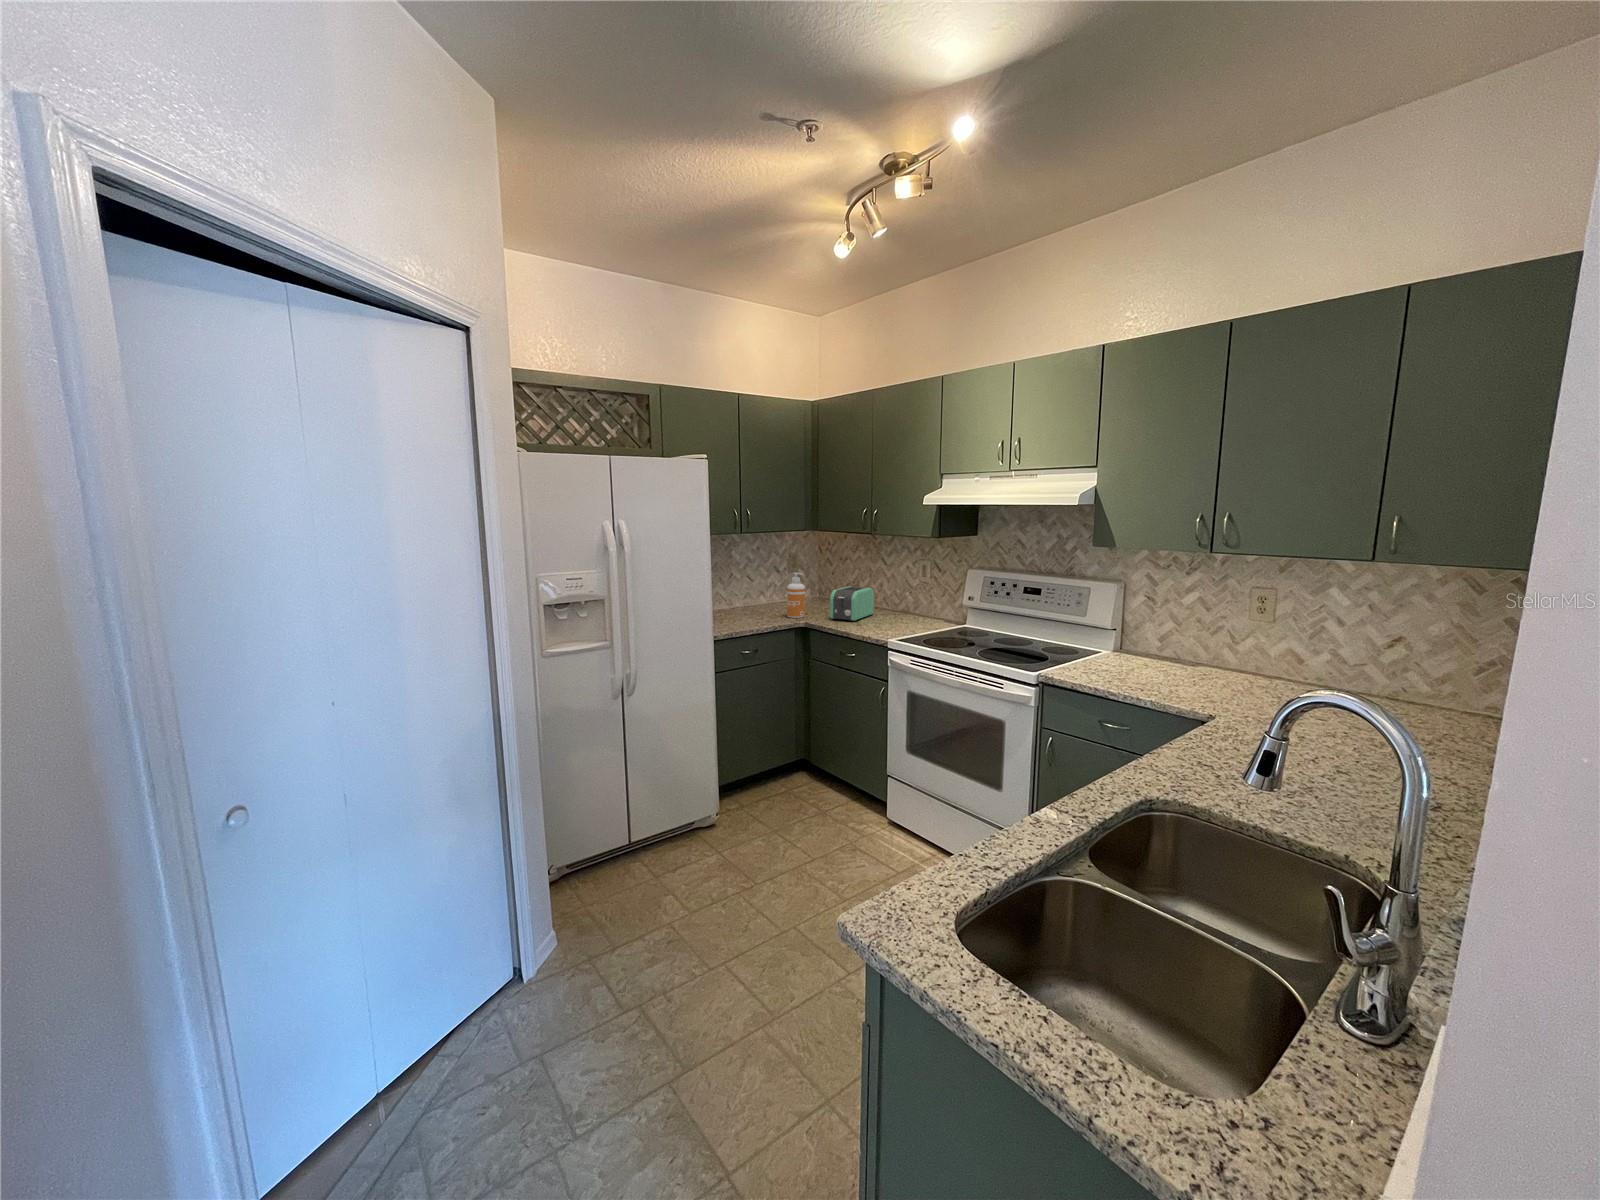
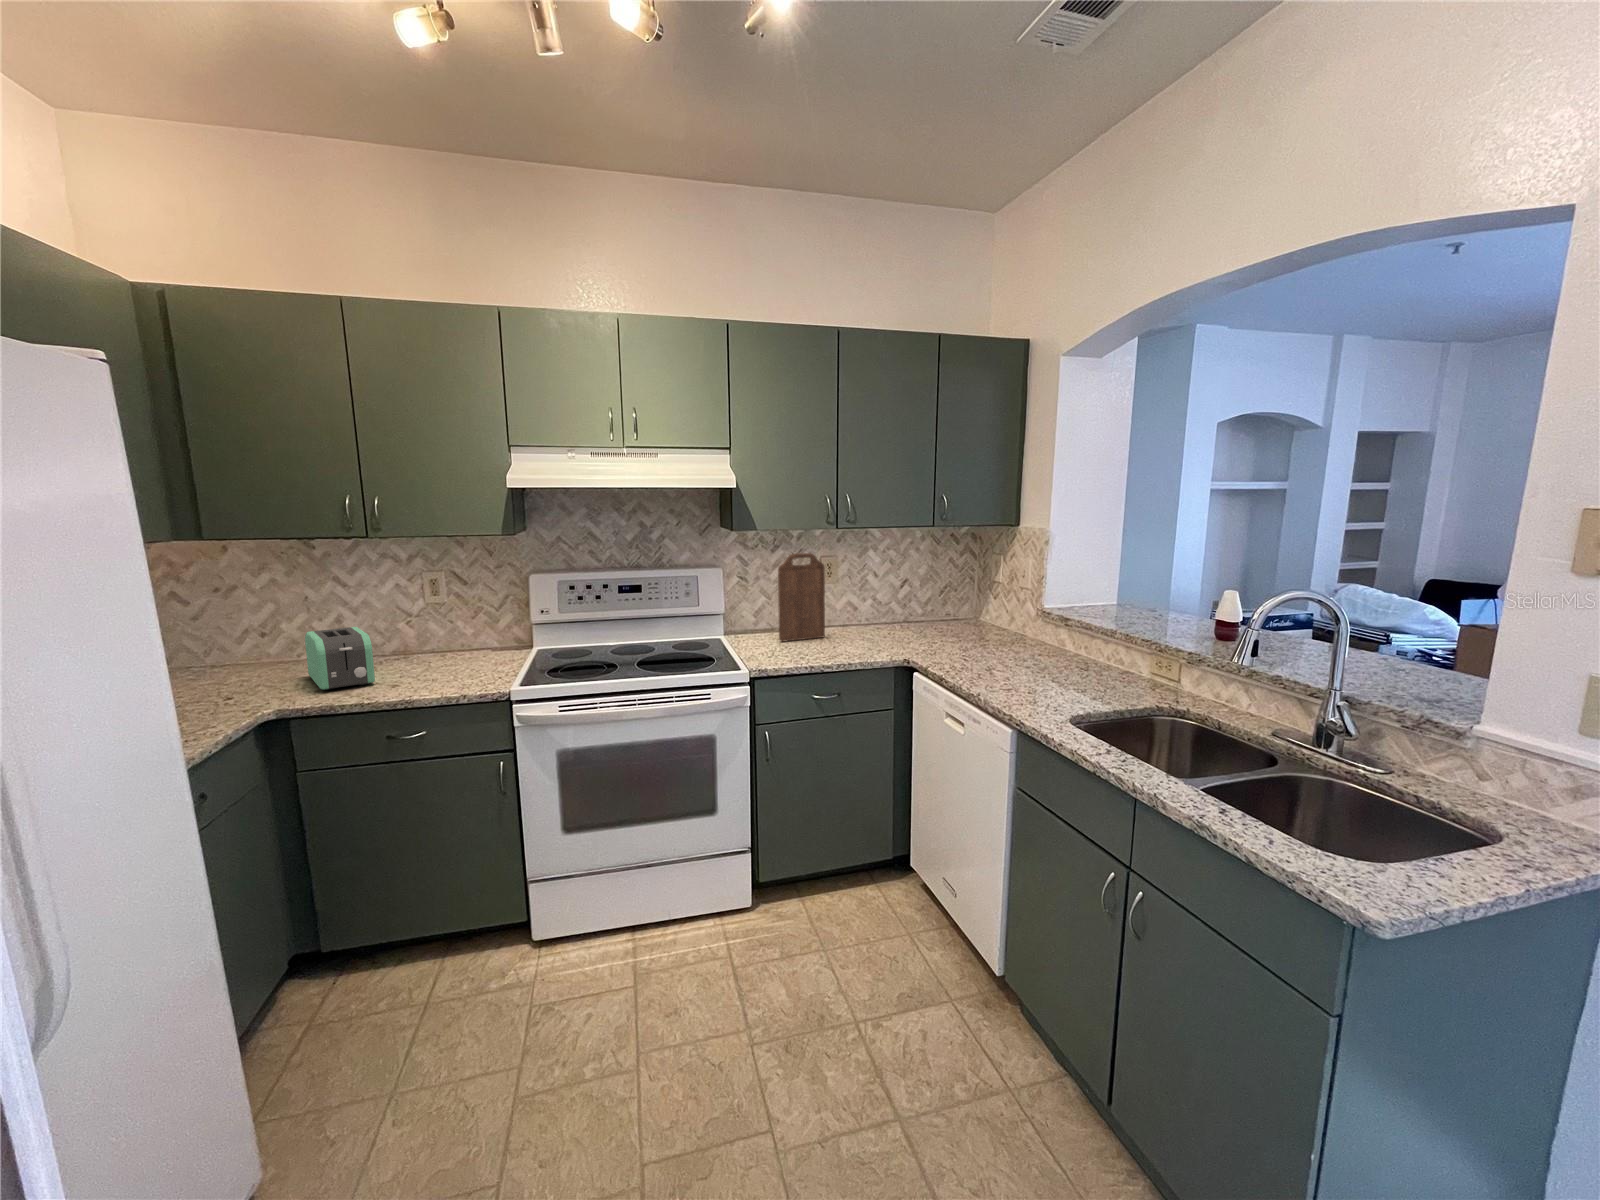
soap dispenser: present [787,573,805,618] -> none [206,621,255,710]
cutting board: none [1149,578,1219,677] -> present [778,553,825,642]

